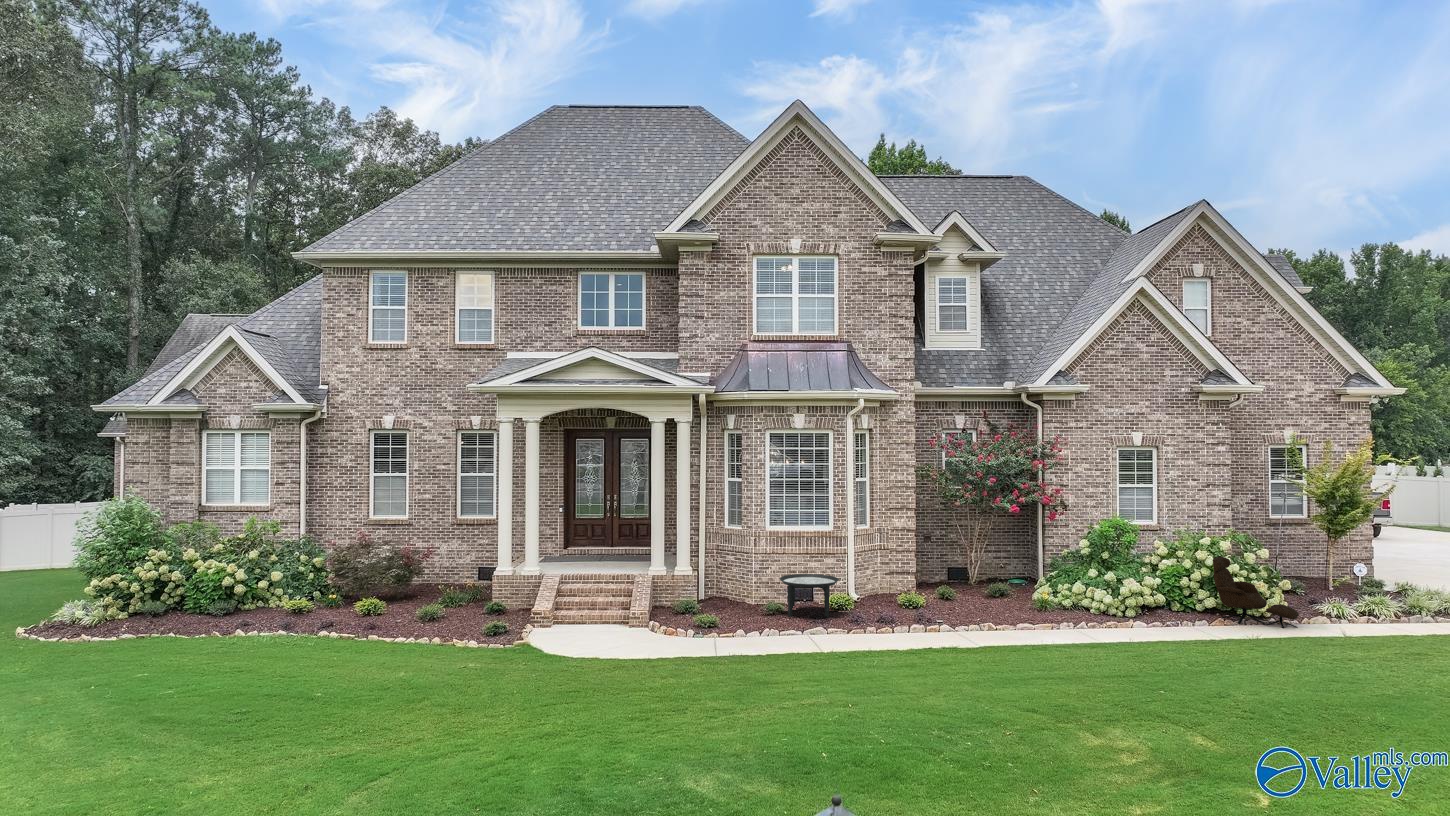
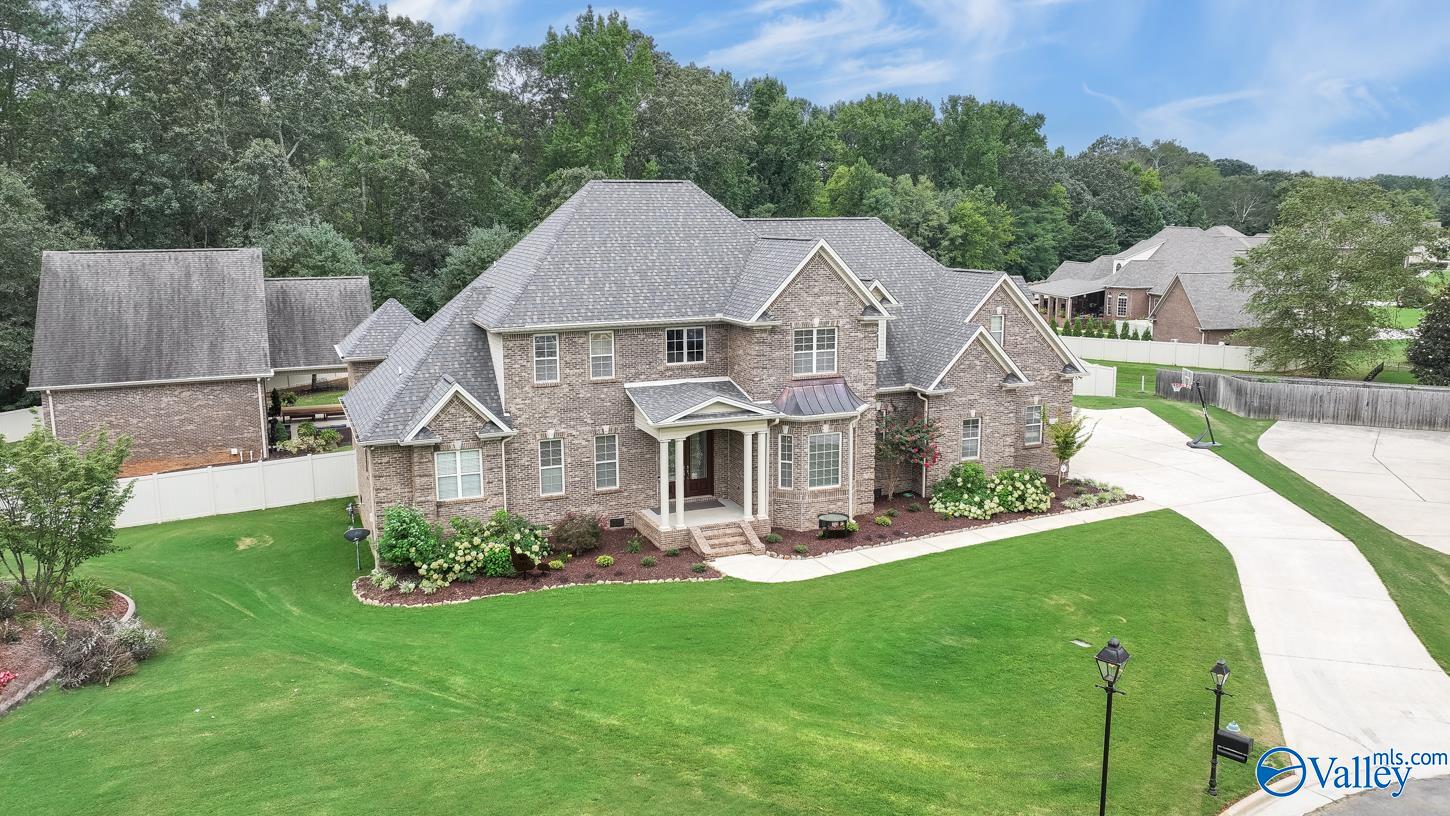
lounge chair: present [1213,557,1299,628] -> present [509,541,551,580]

